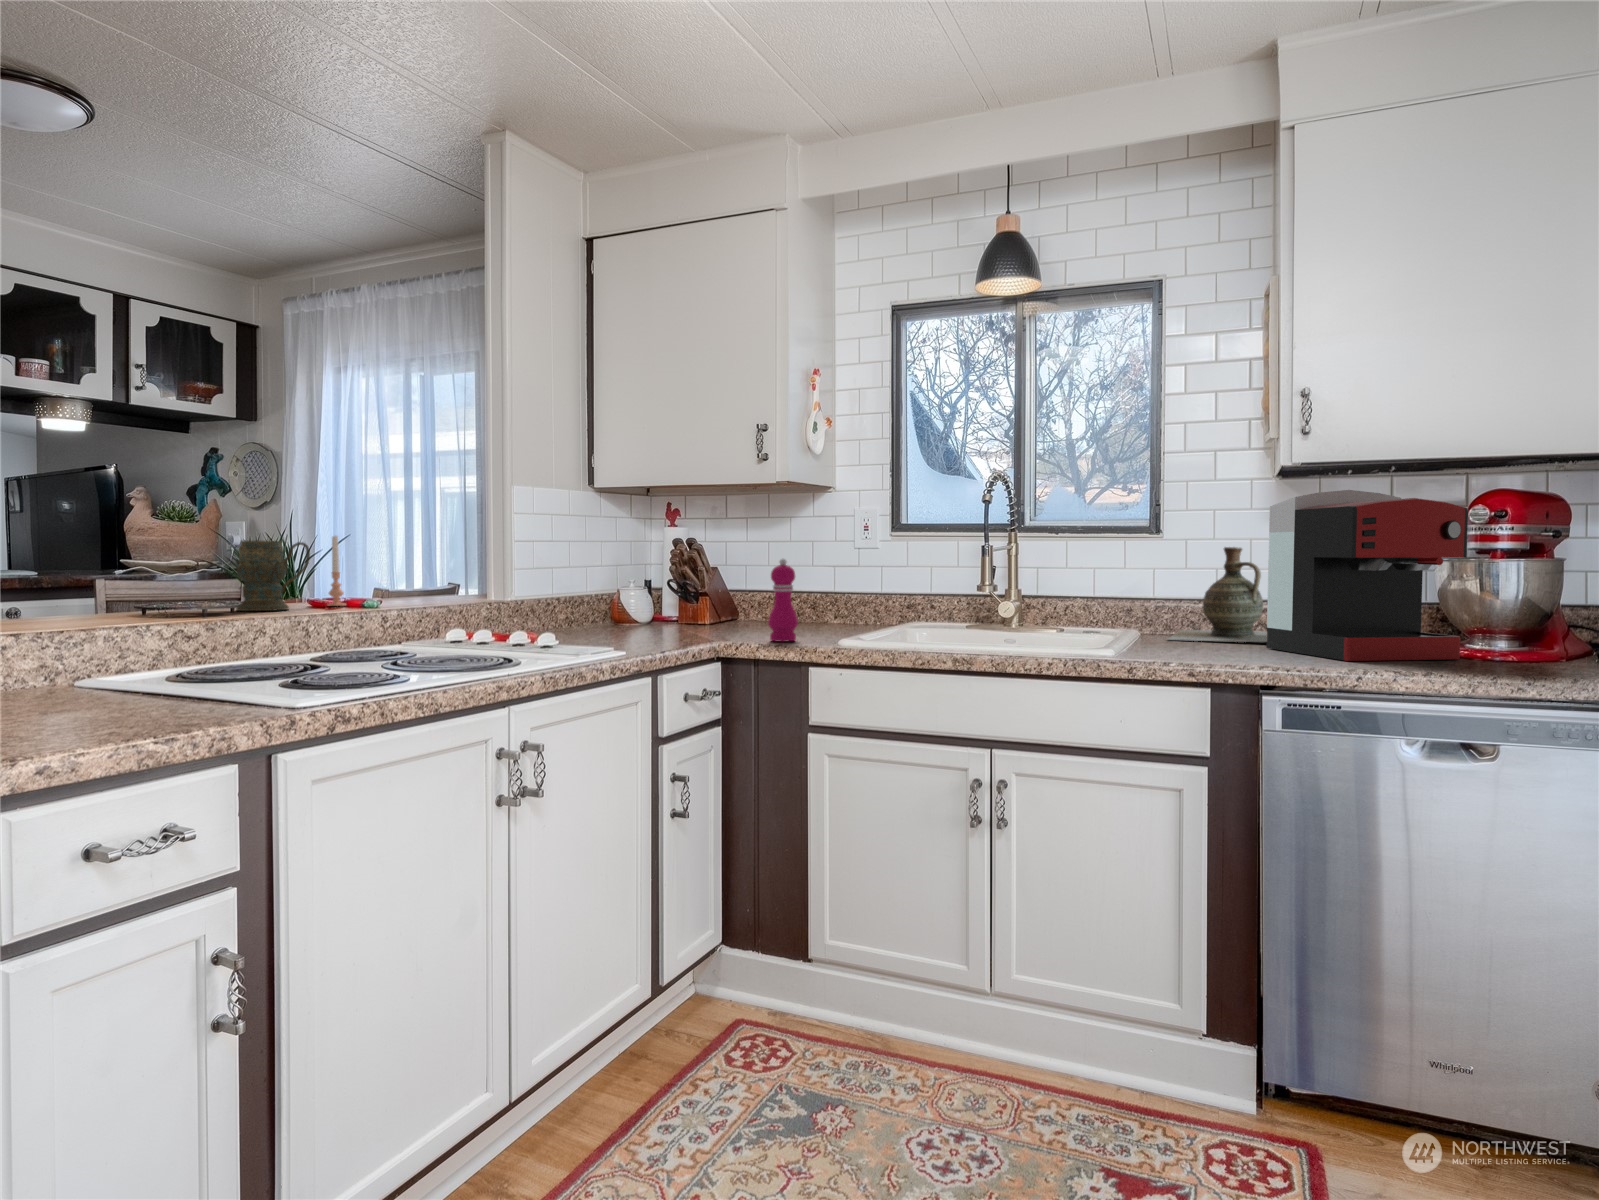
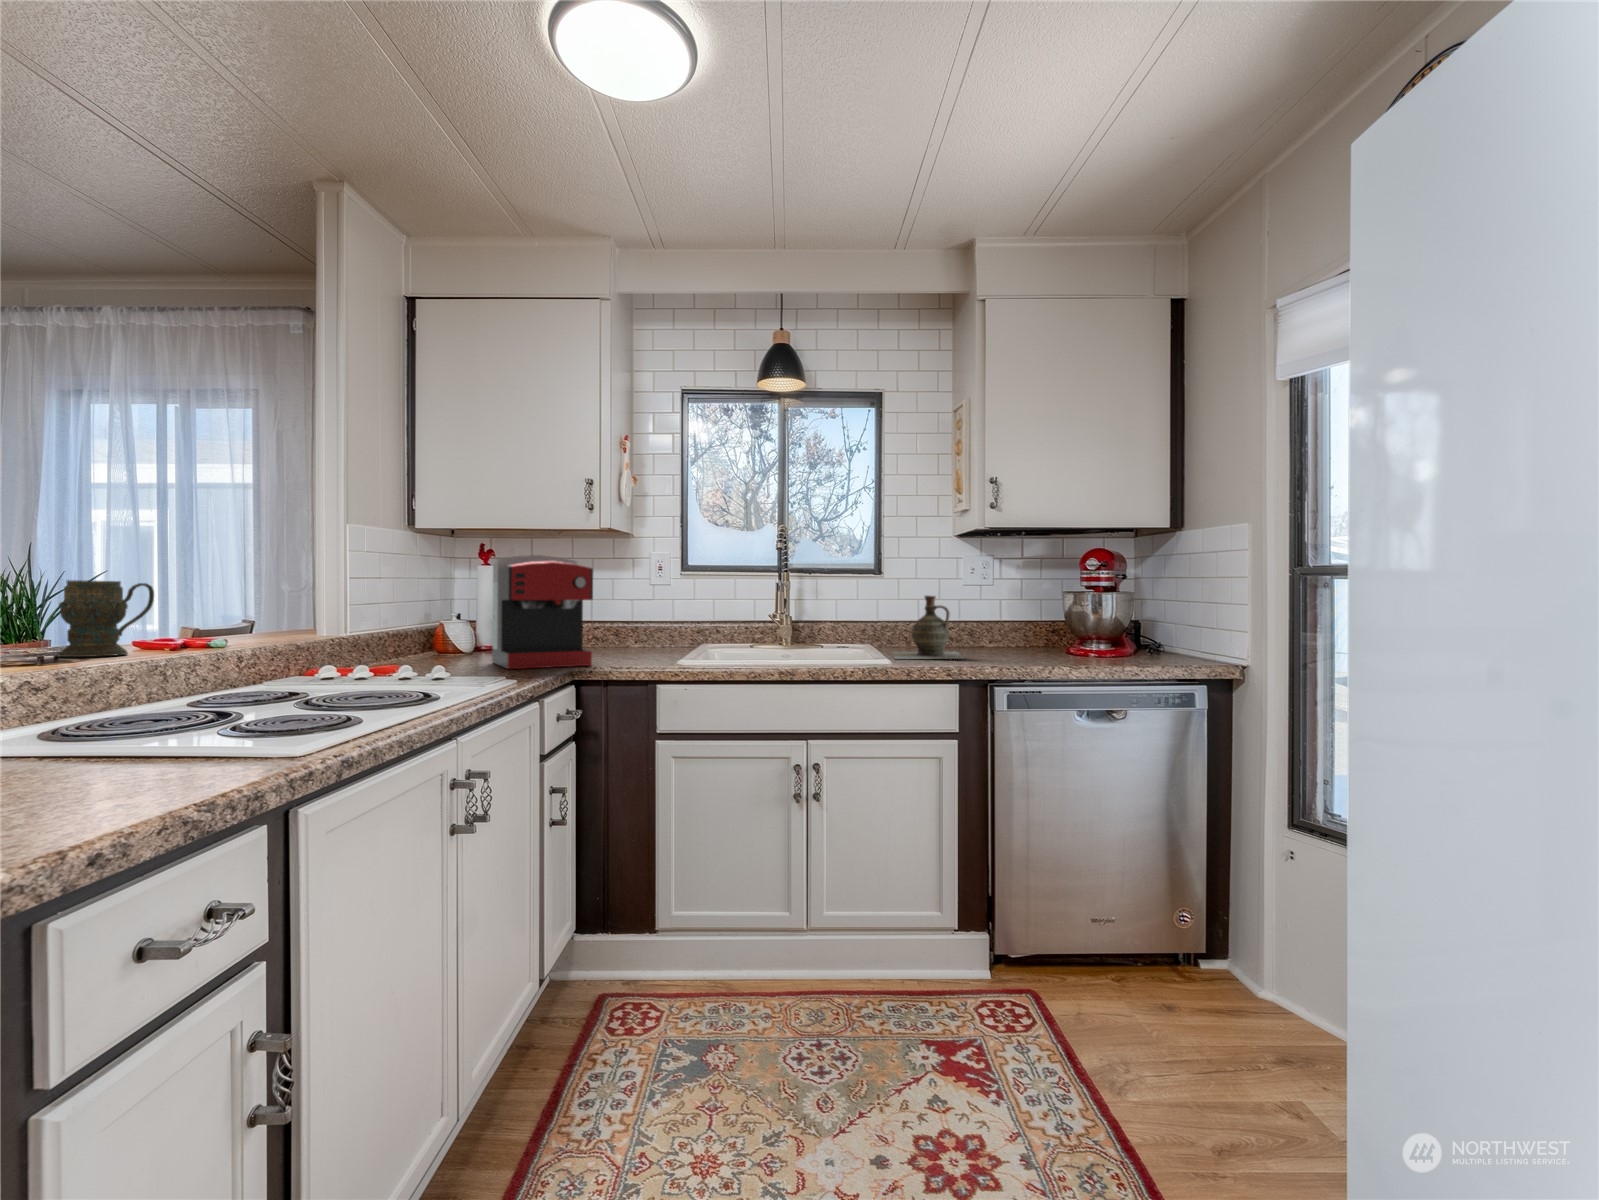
coffee maker: present [1266,490,1468,661] -> present [492,555,593,669]
candle: present [327,536,345,606] -> none [164,576,188,649]
pepper mill: present [768,559,798,642] -> none [618,602,643,670]

